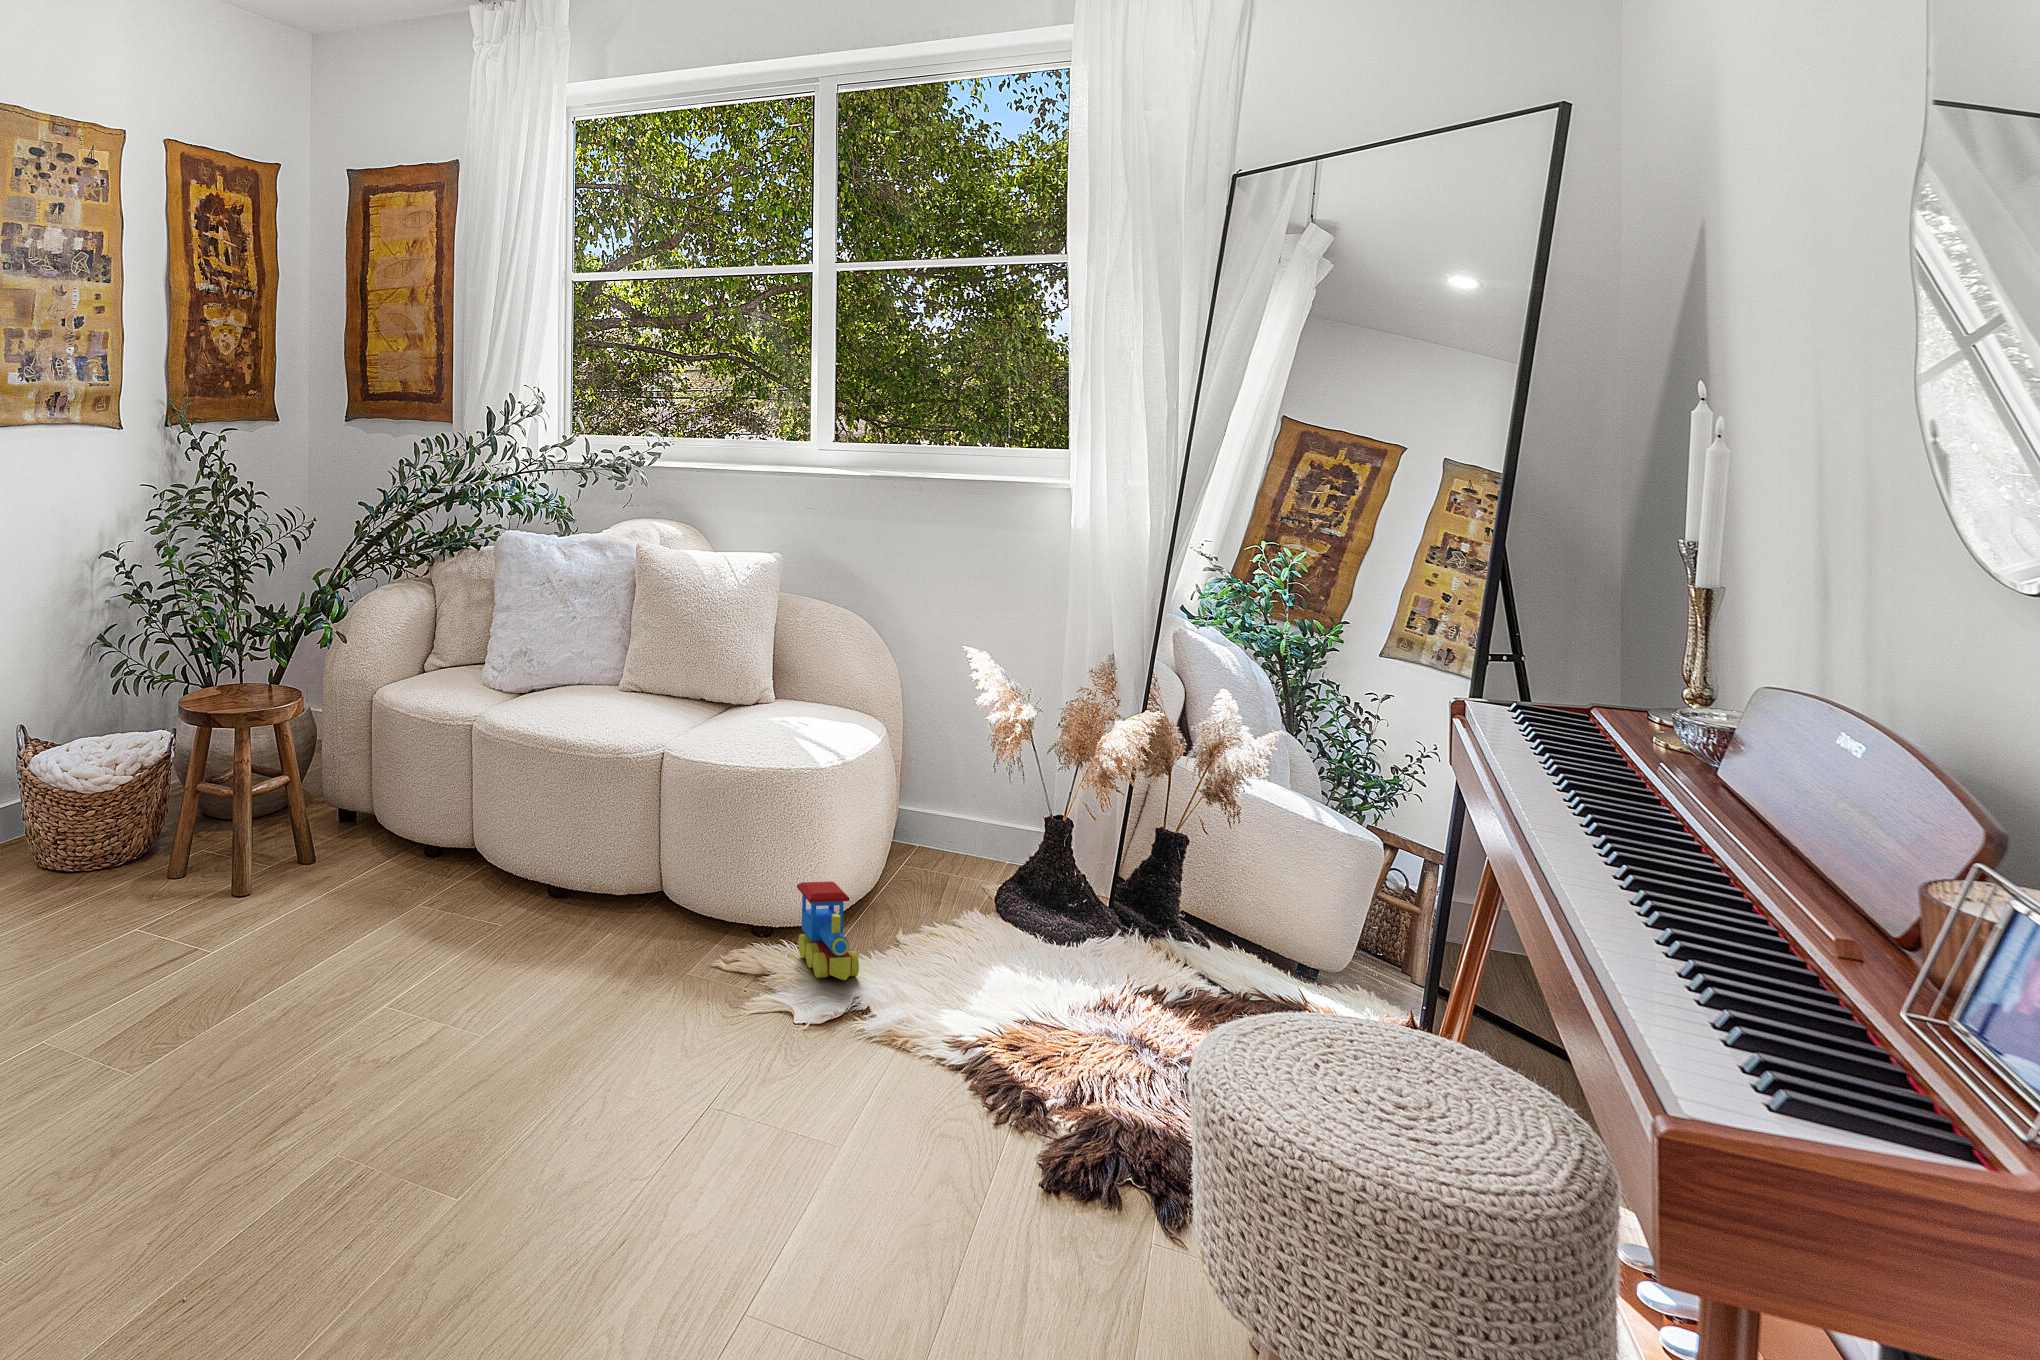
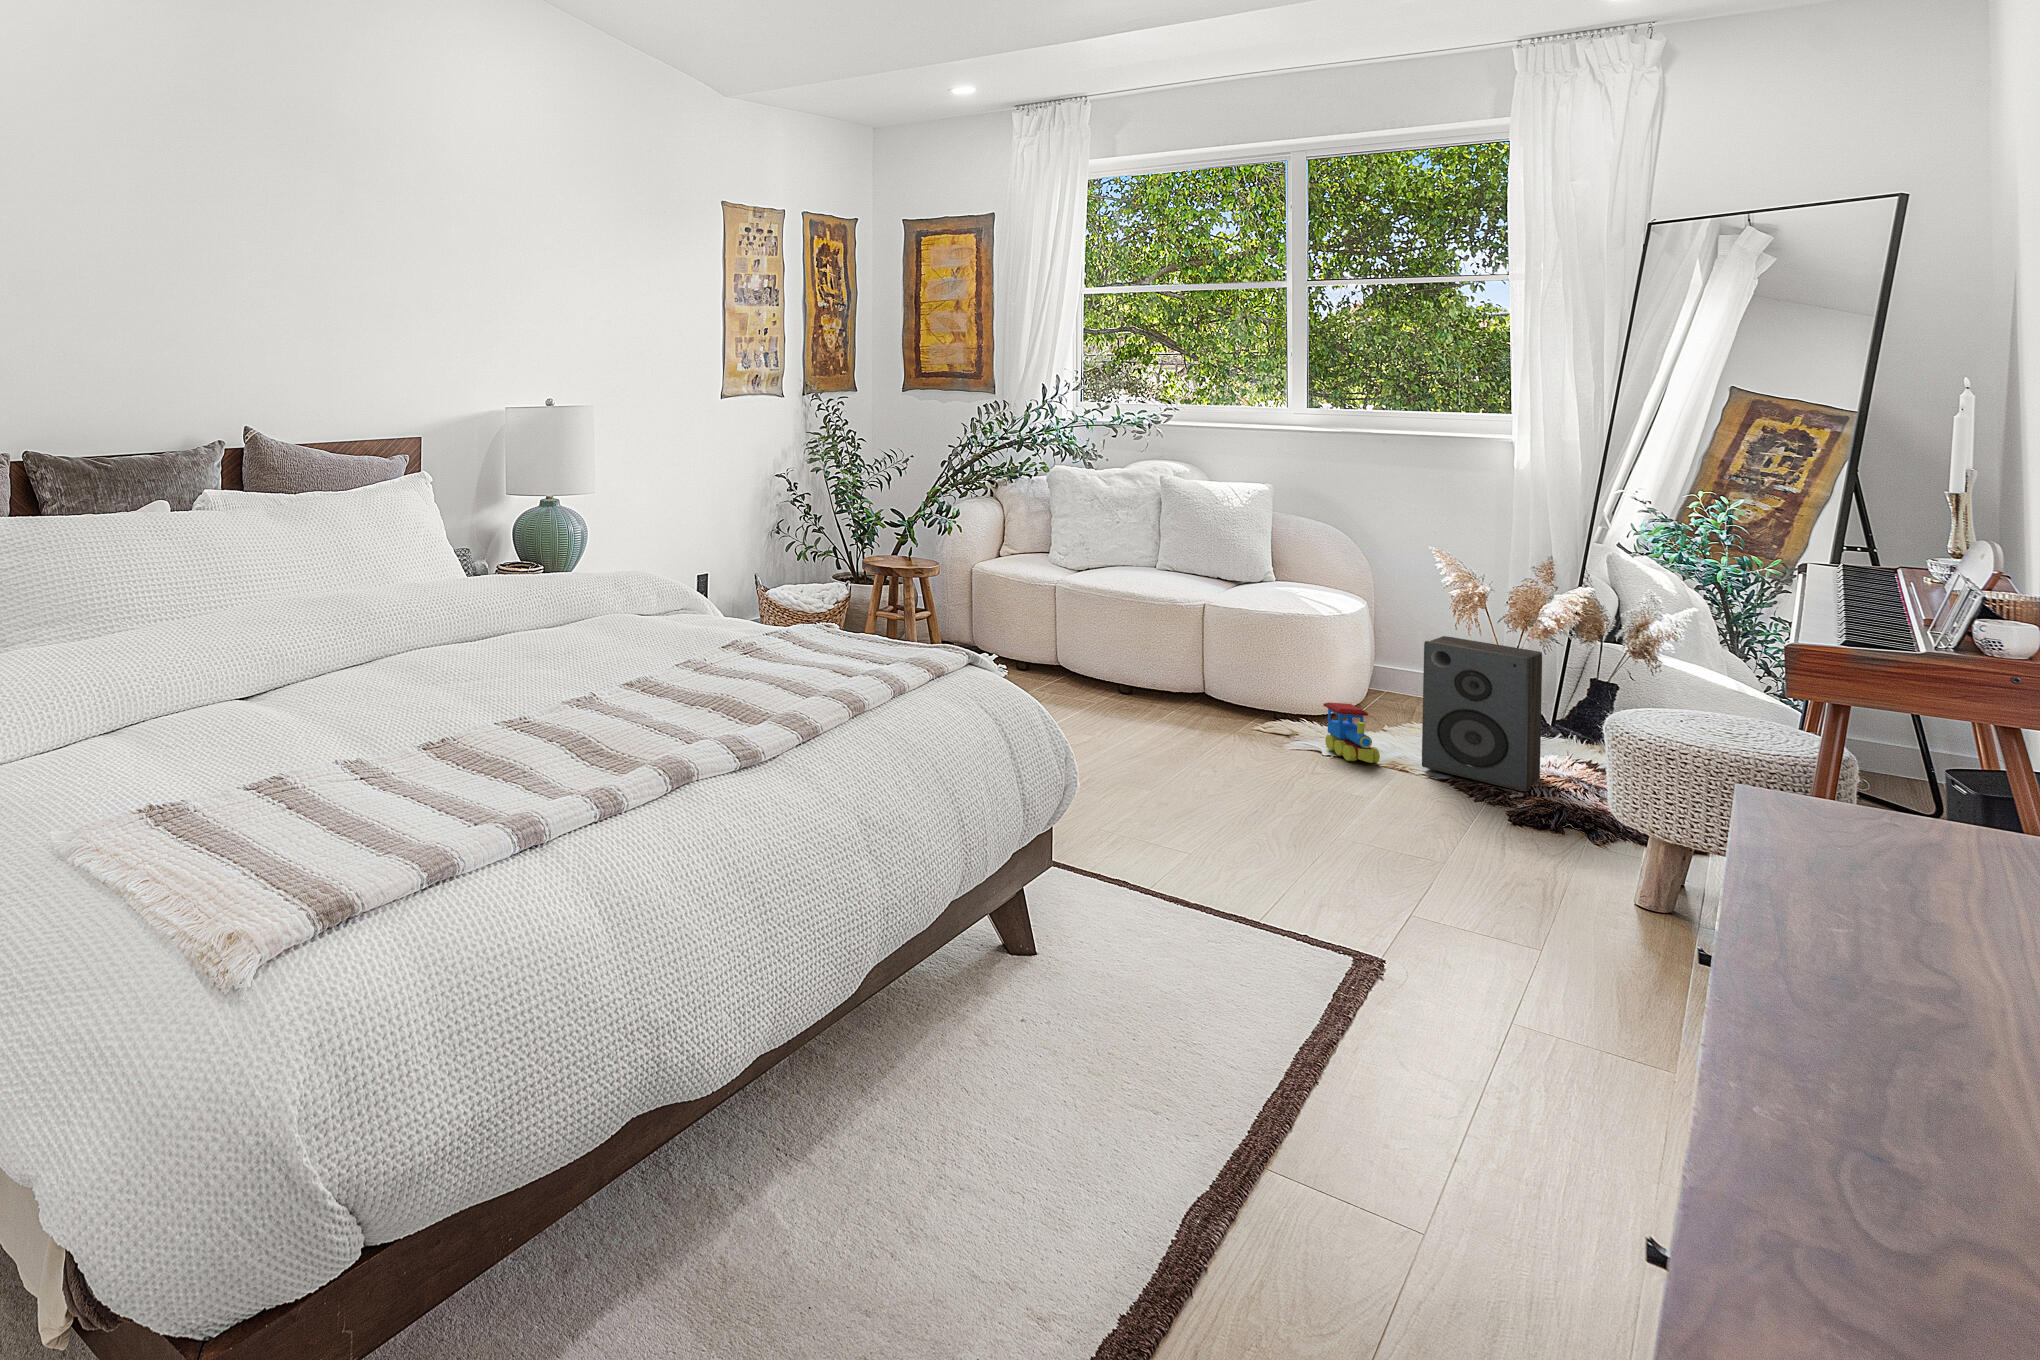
speaker: none [911,770,1060,1011] -> present [1422,636,1542,791]

